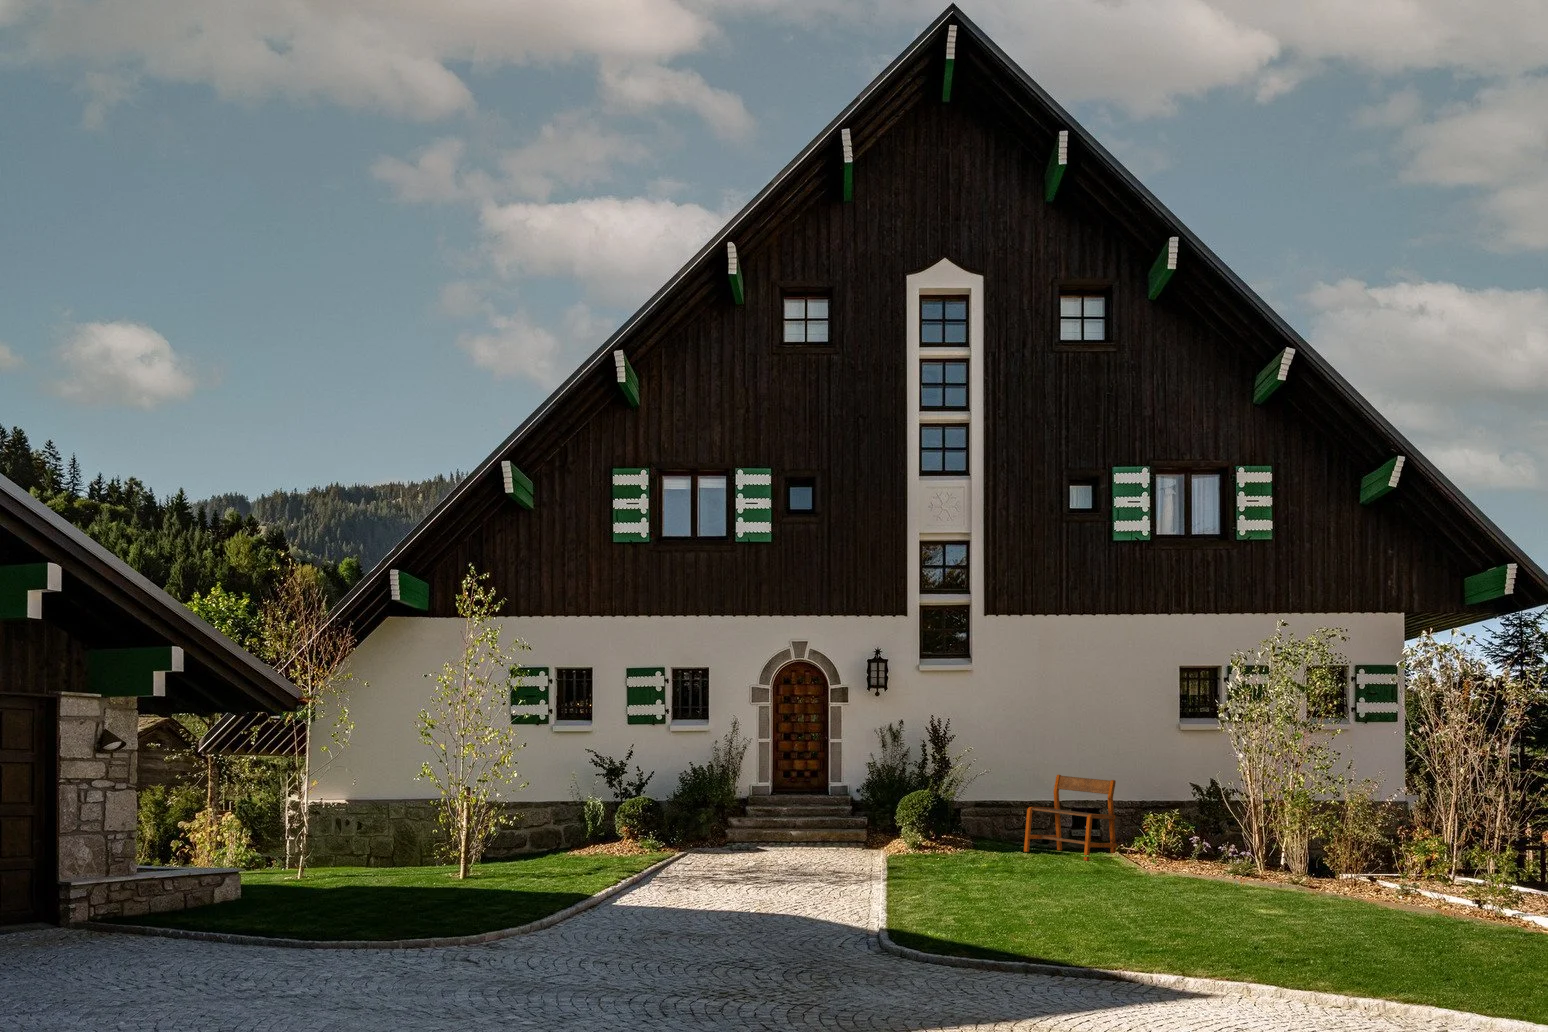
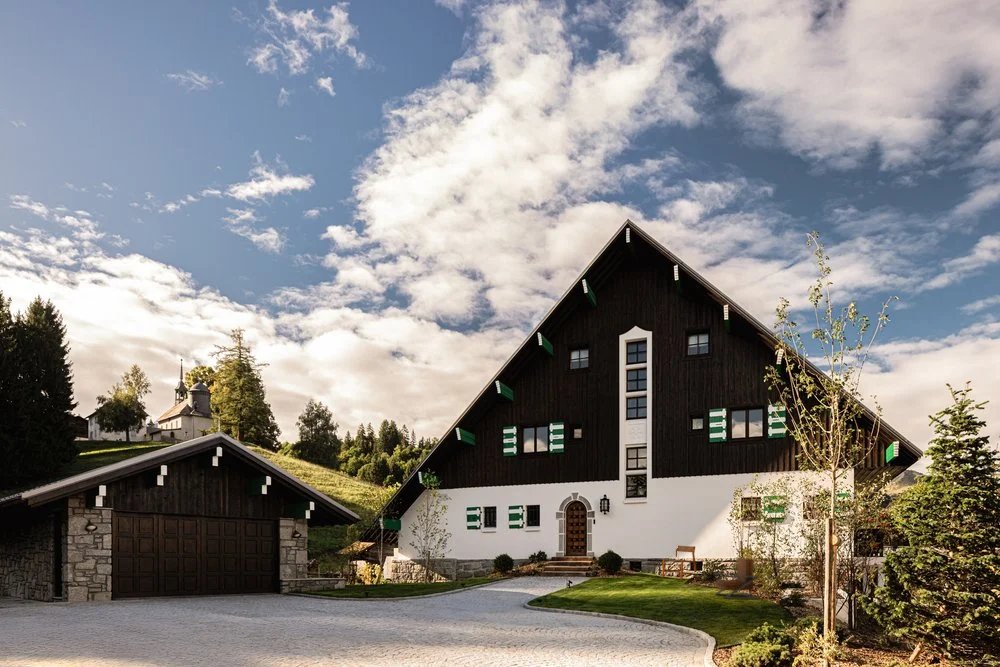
lounge chair: none [1309,831,1453,945] -> present [715,558,758,599]

